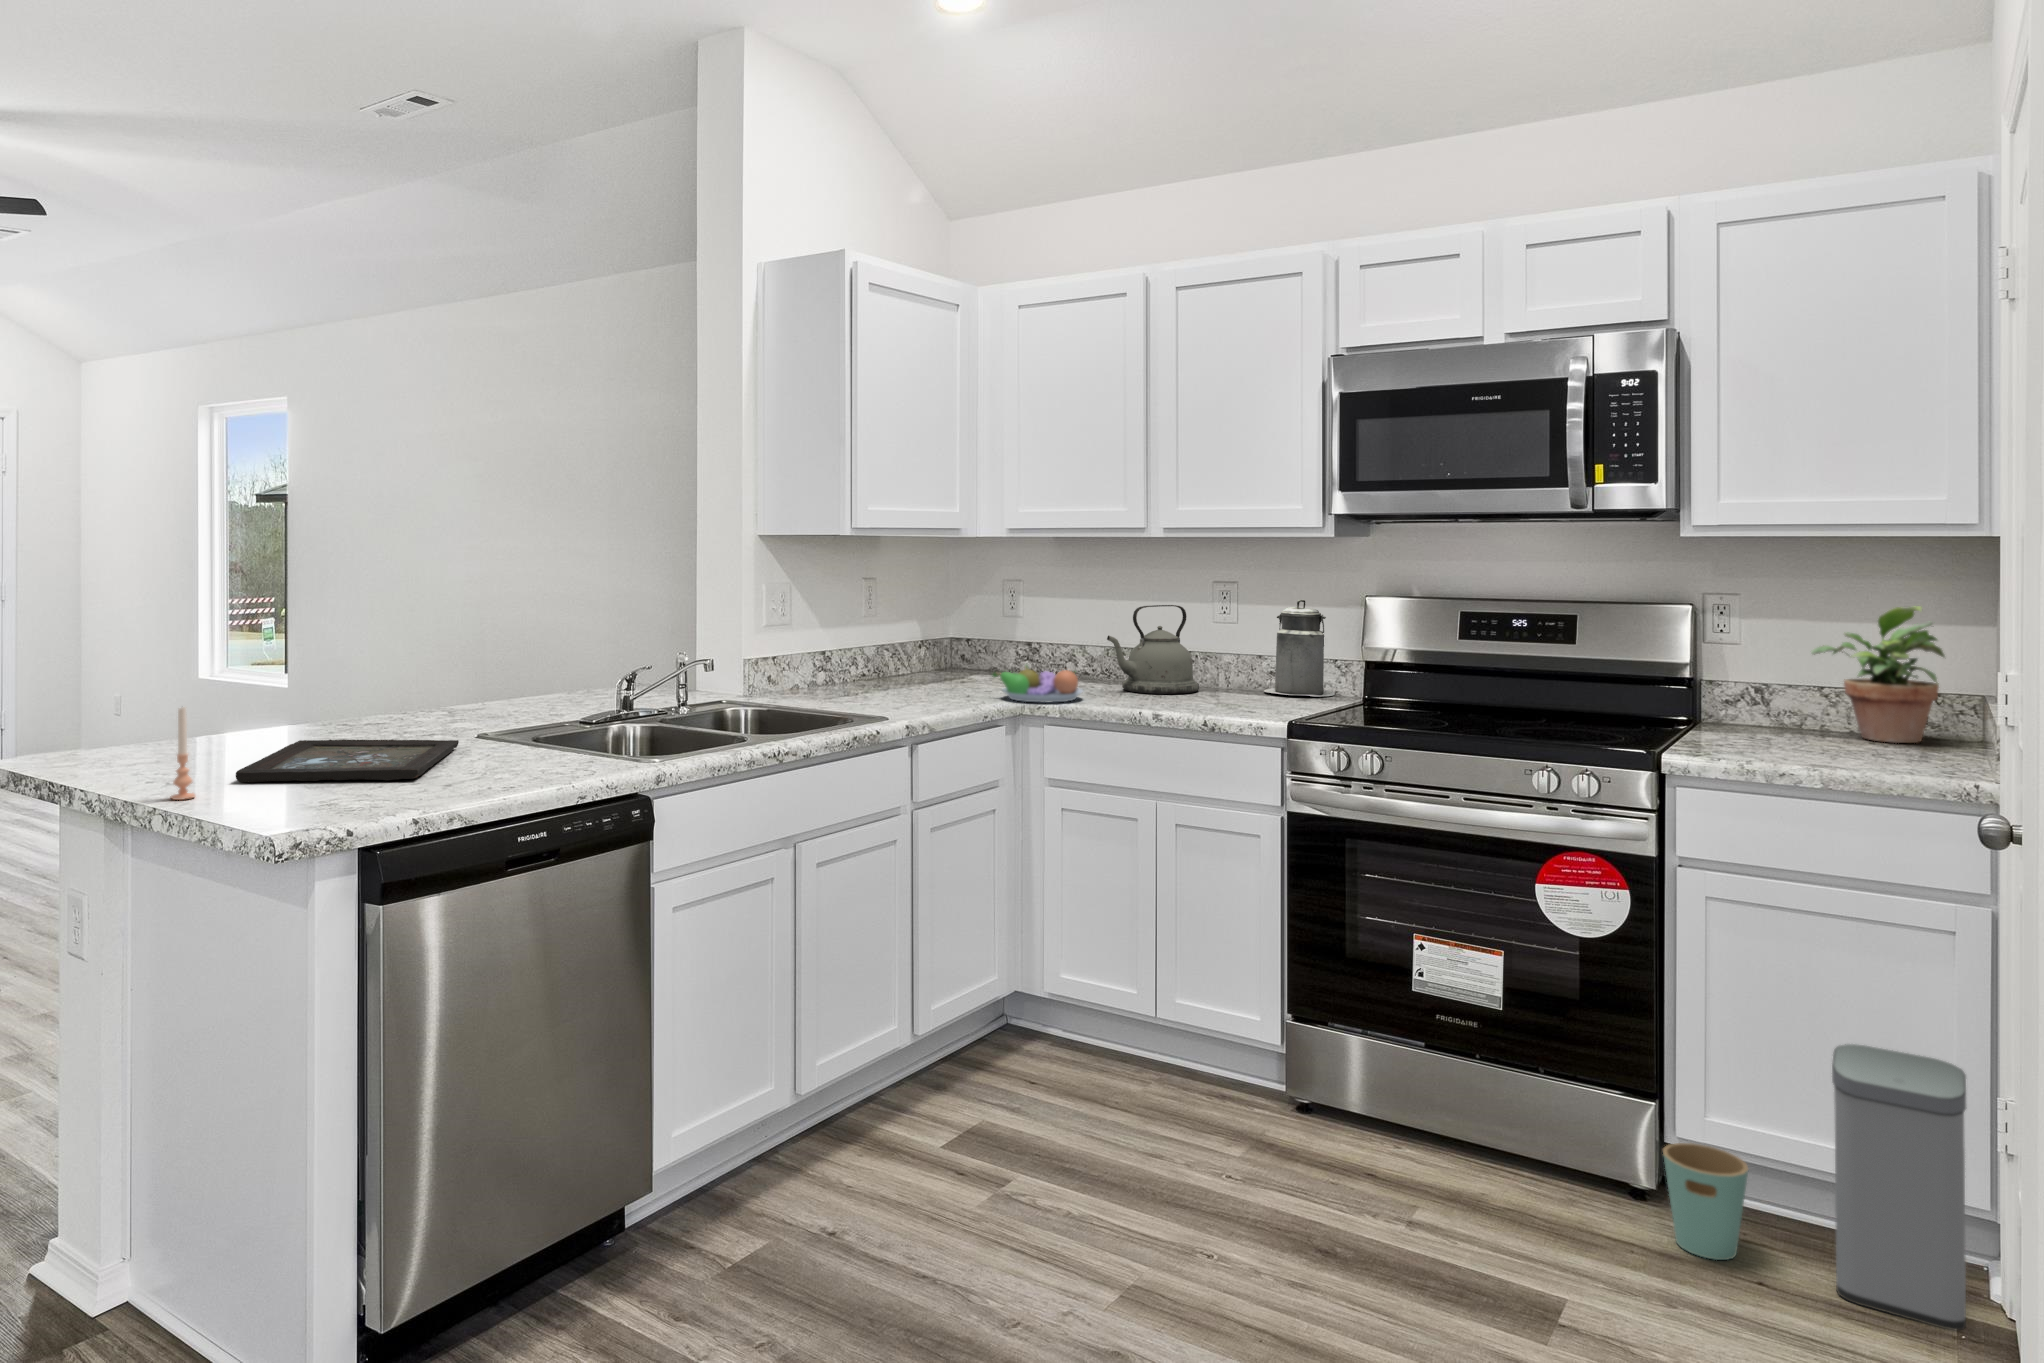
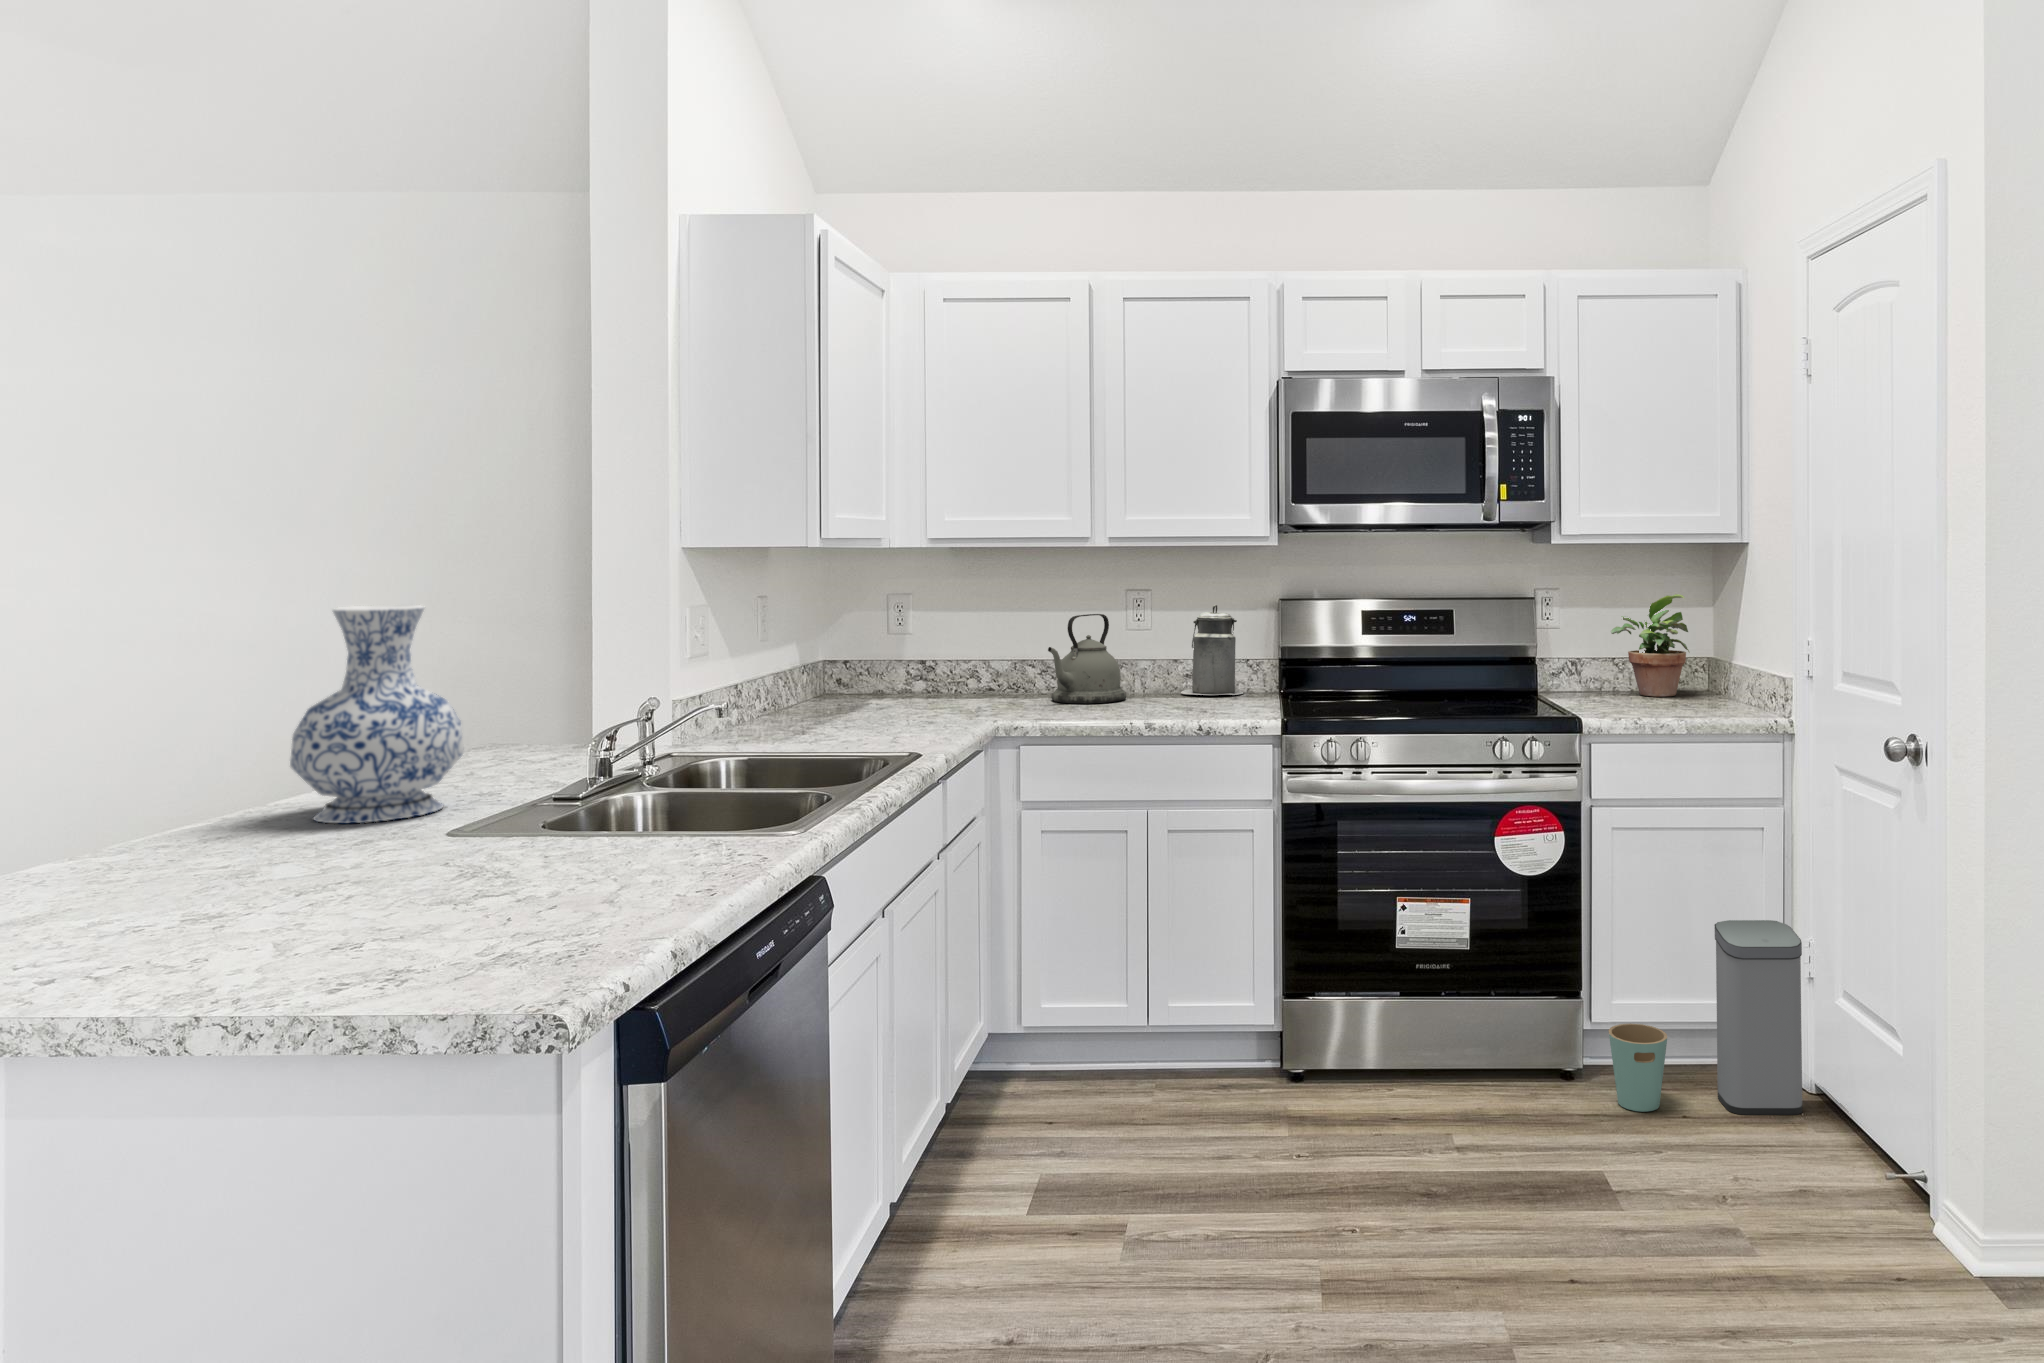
vase: none [432,582,536,732] -> present [290,605,463,823]
fruit bowl: present [993,666,1082,703] -> none [948,681,1045,721]
candle: present [171,707,195,800] -> none [68,820,120,986]
tray: present [236,739,459,782] -> none [127,832,480,940]

